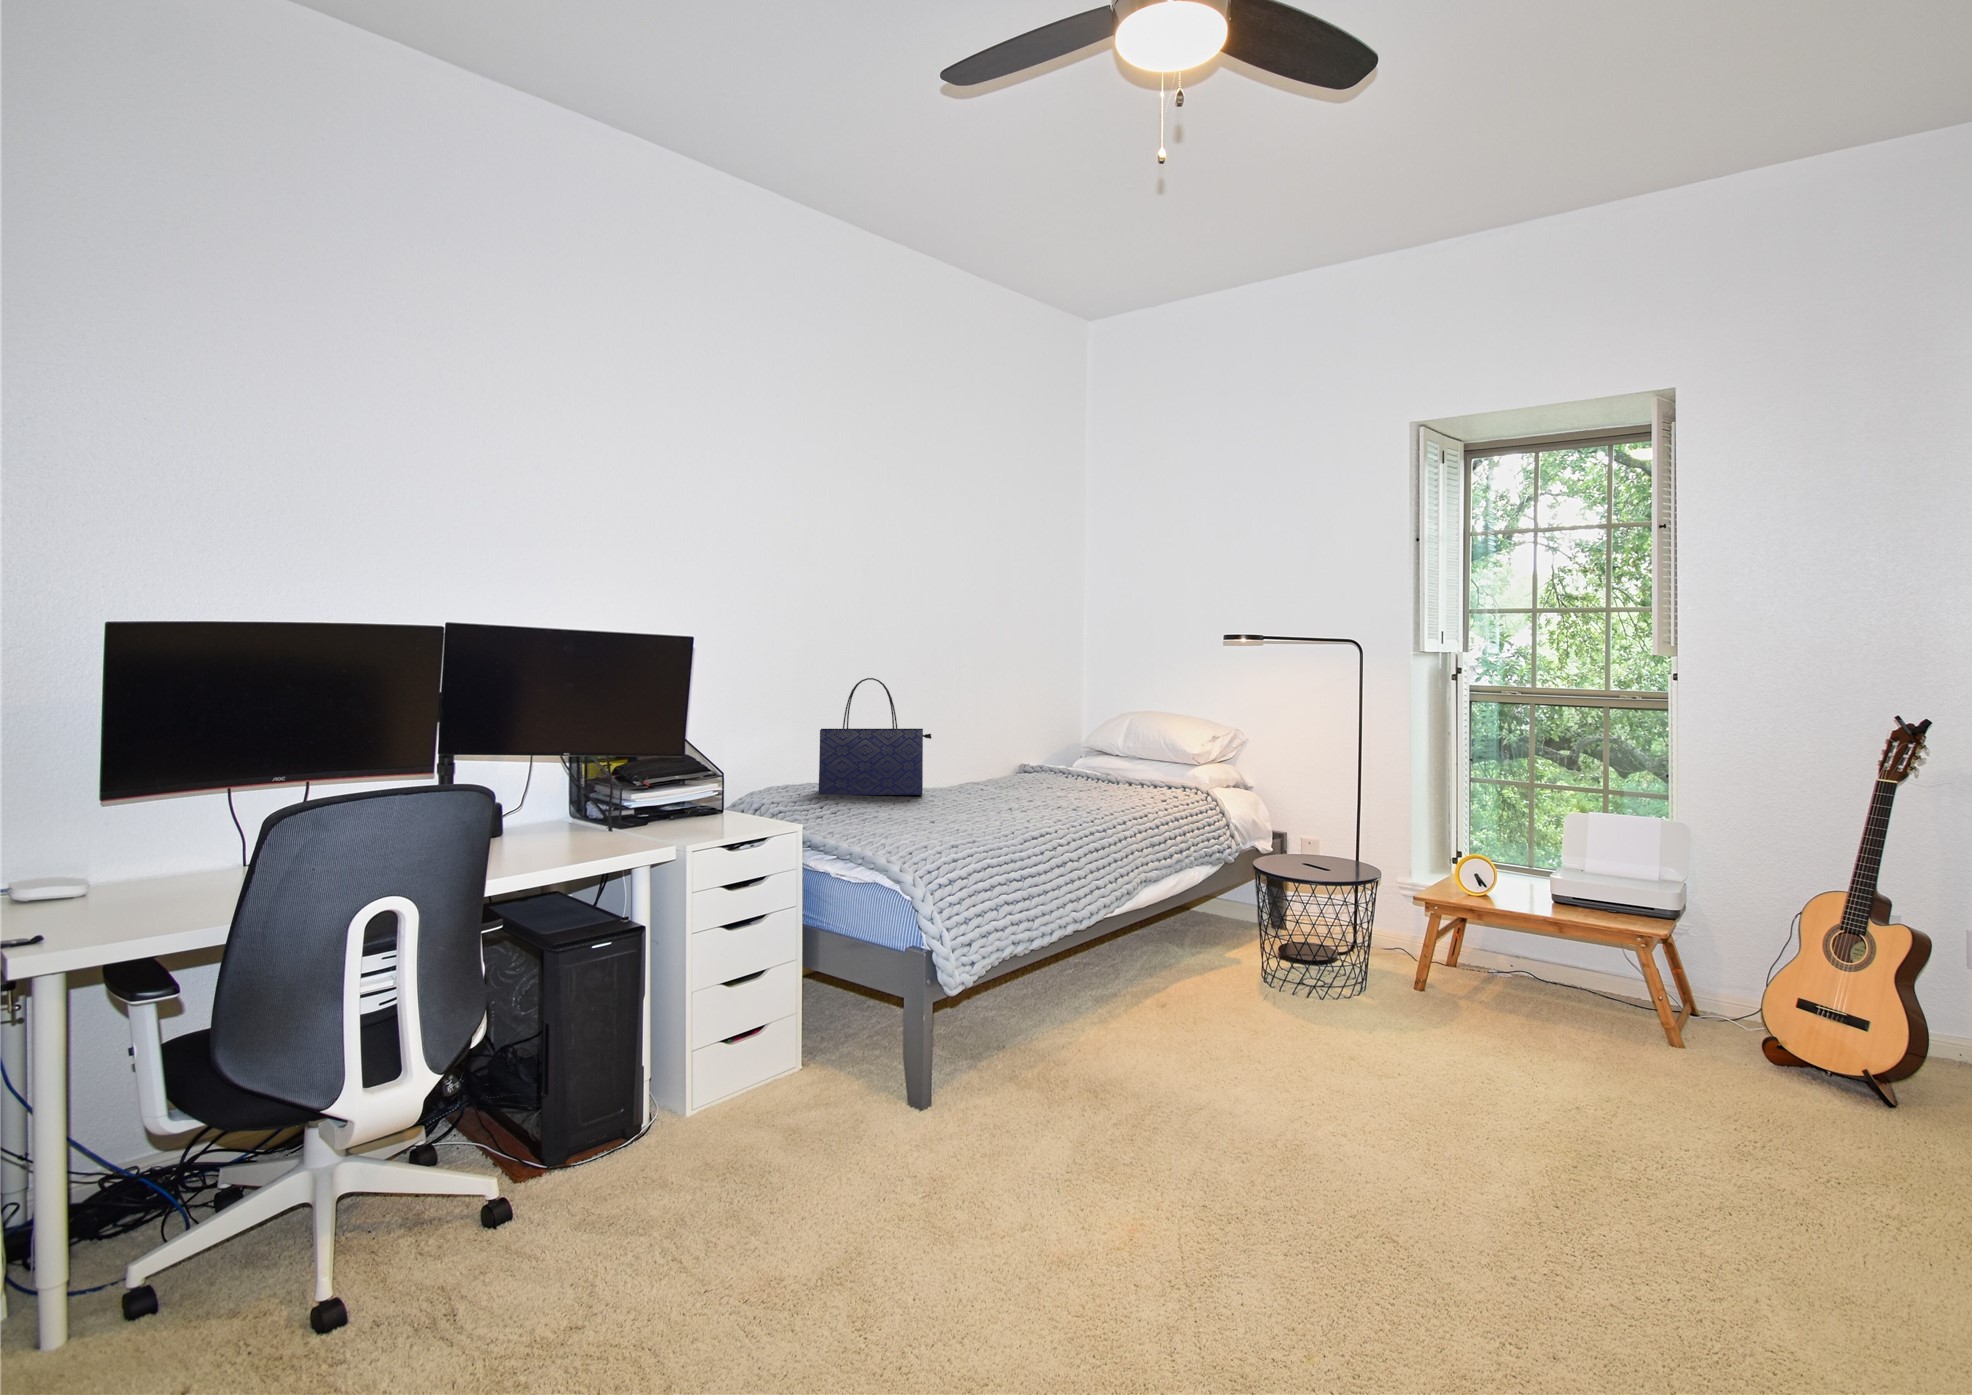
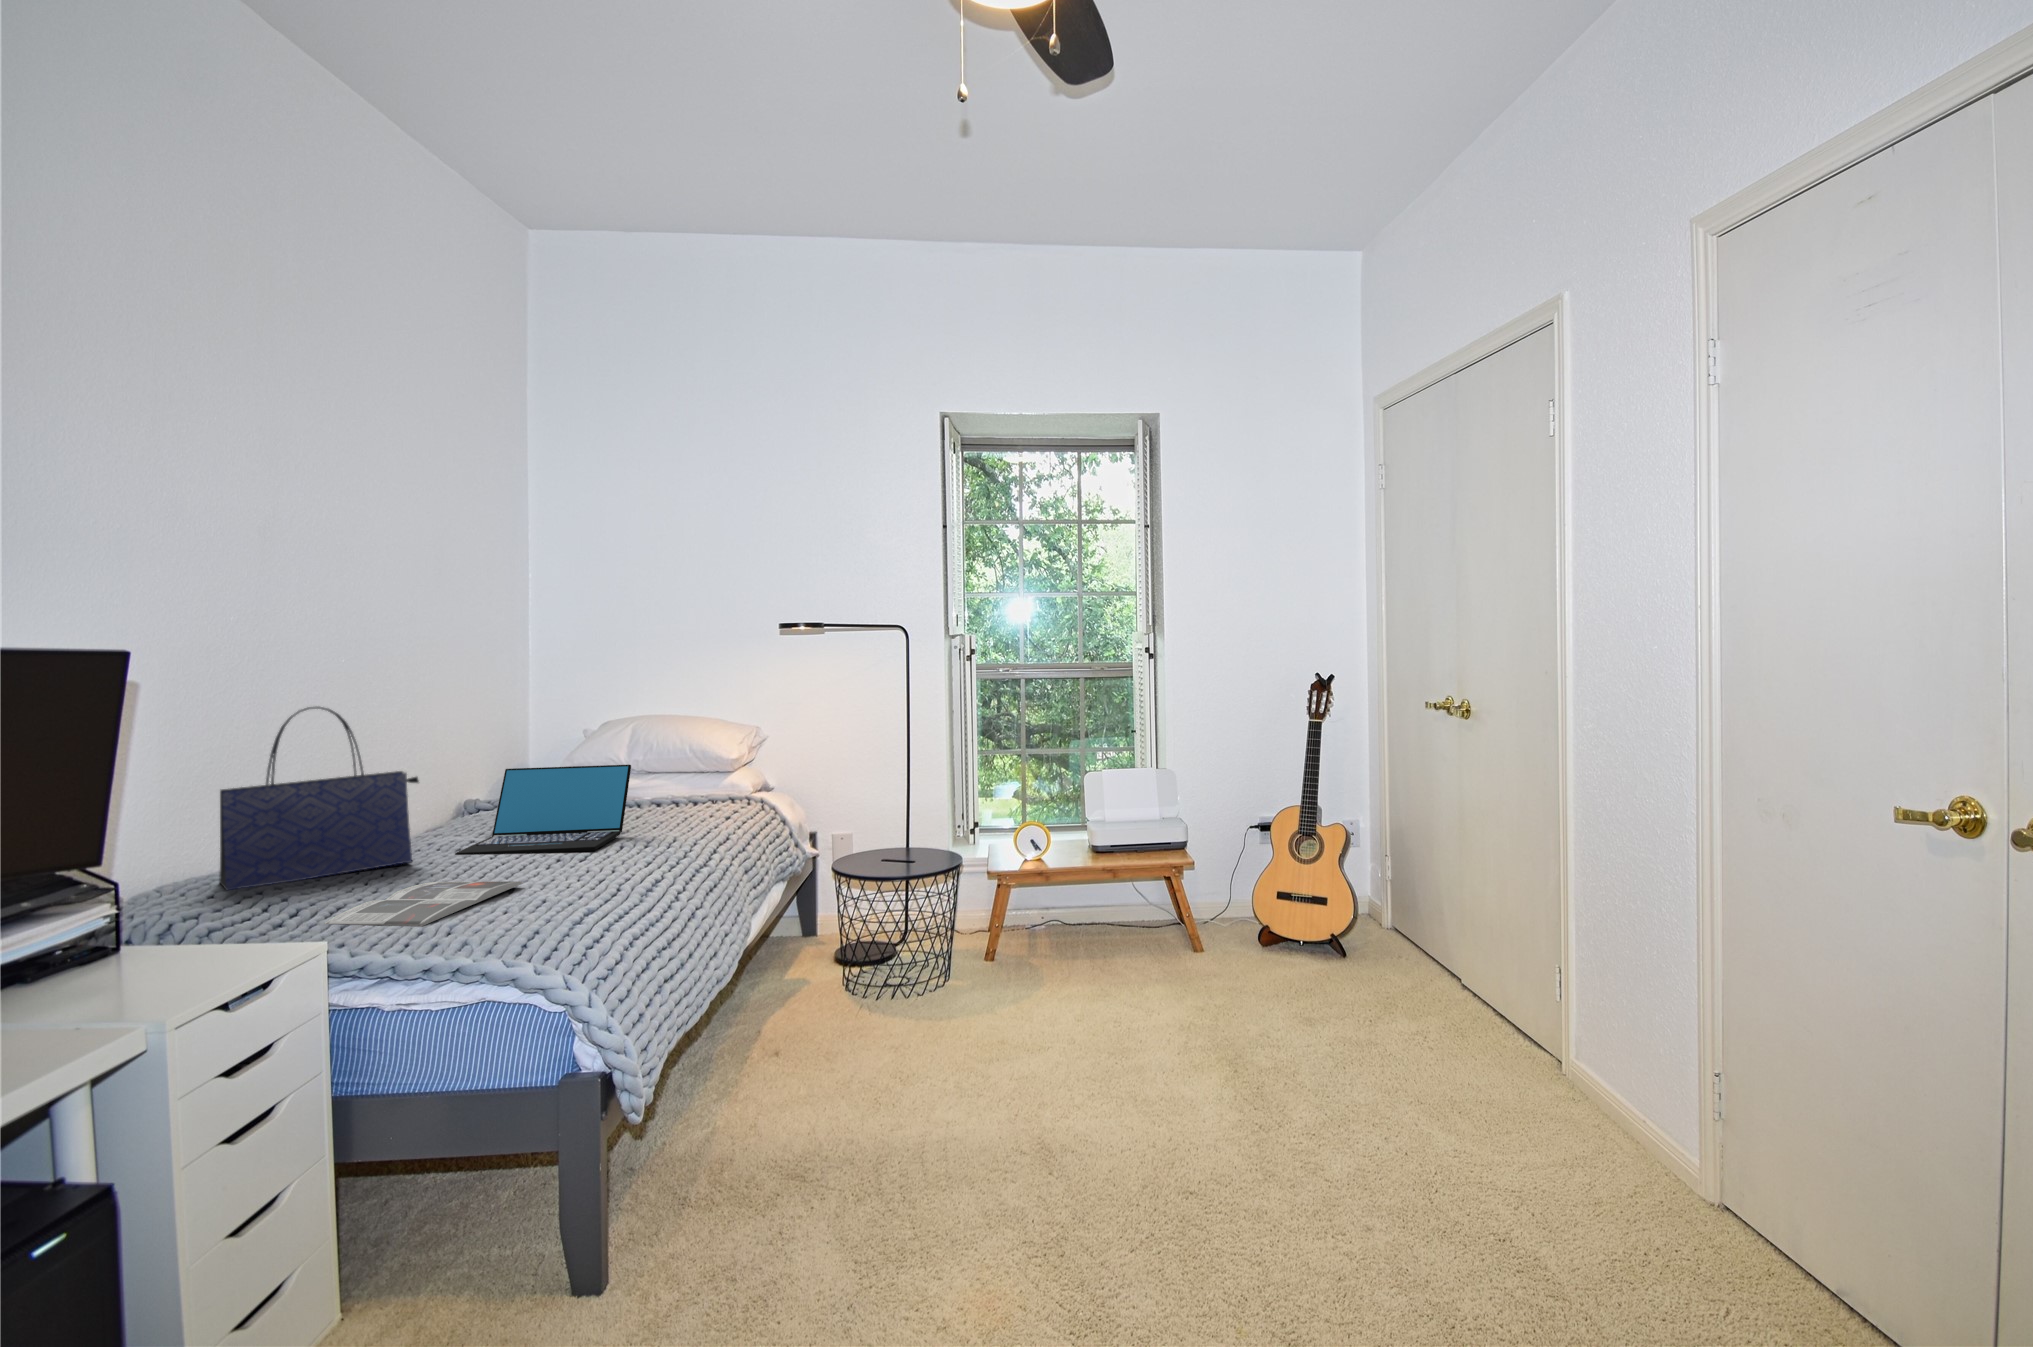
laptop: none [955,737,1085,806] -> present [455,765,631,855]
magazine: none [826,807,953,830] -> present [324,881,523,926]

